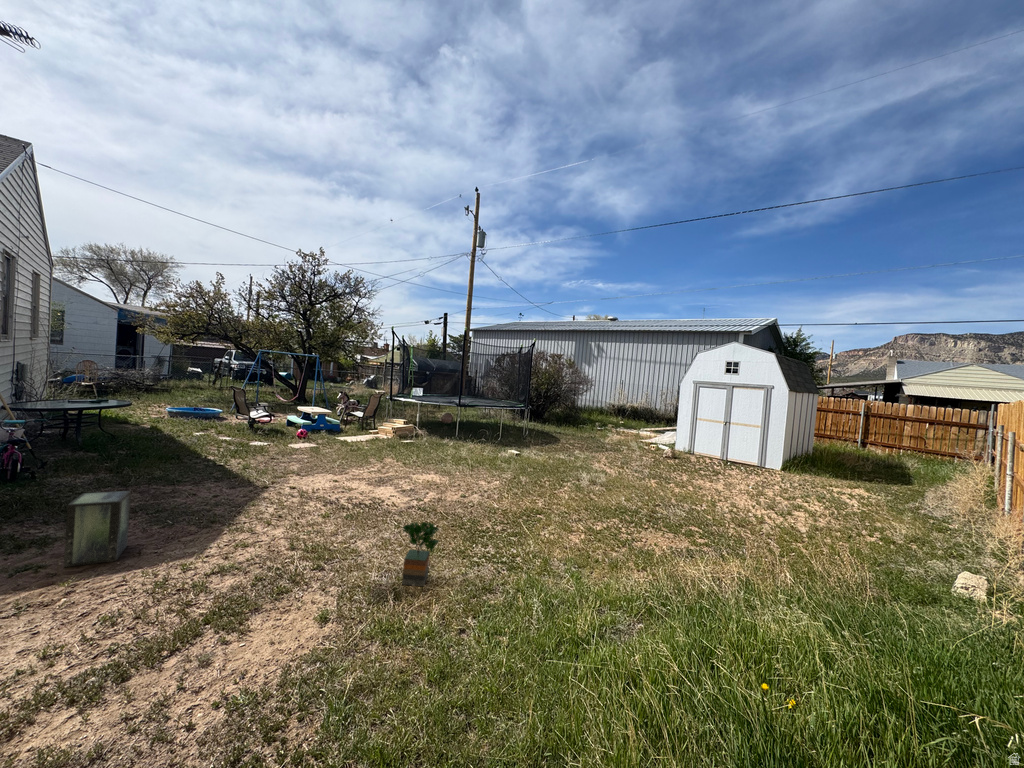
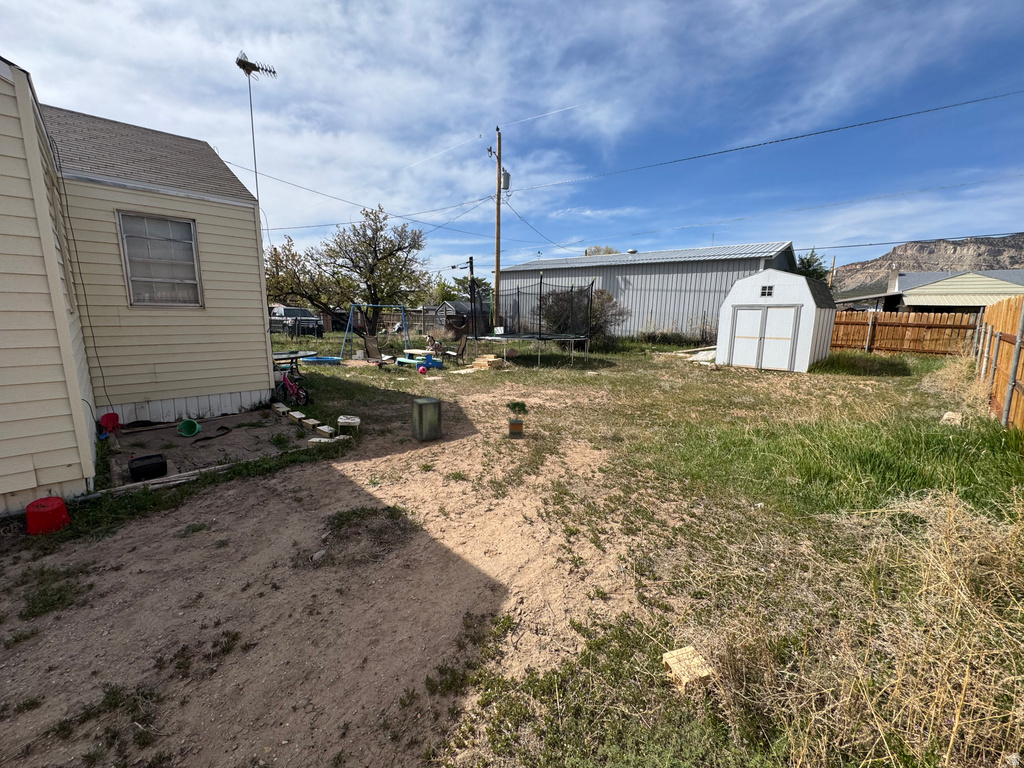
potted tree: present [402,522,439,586] -> present [506,401,529,439]

